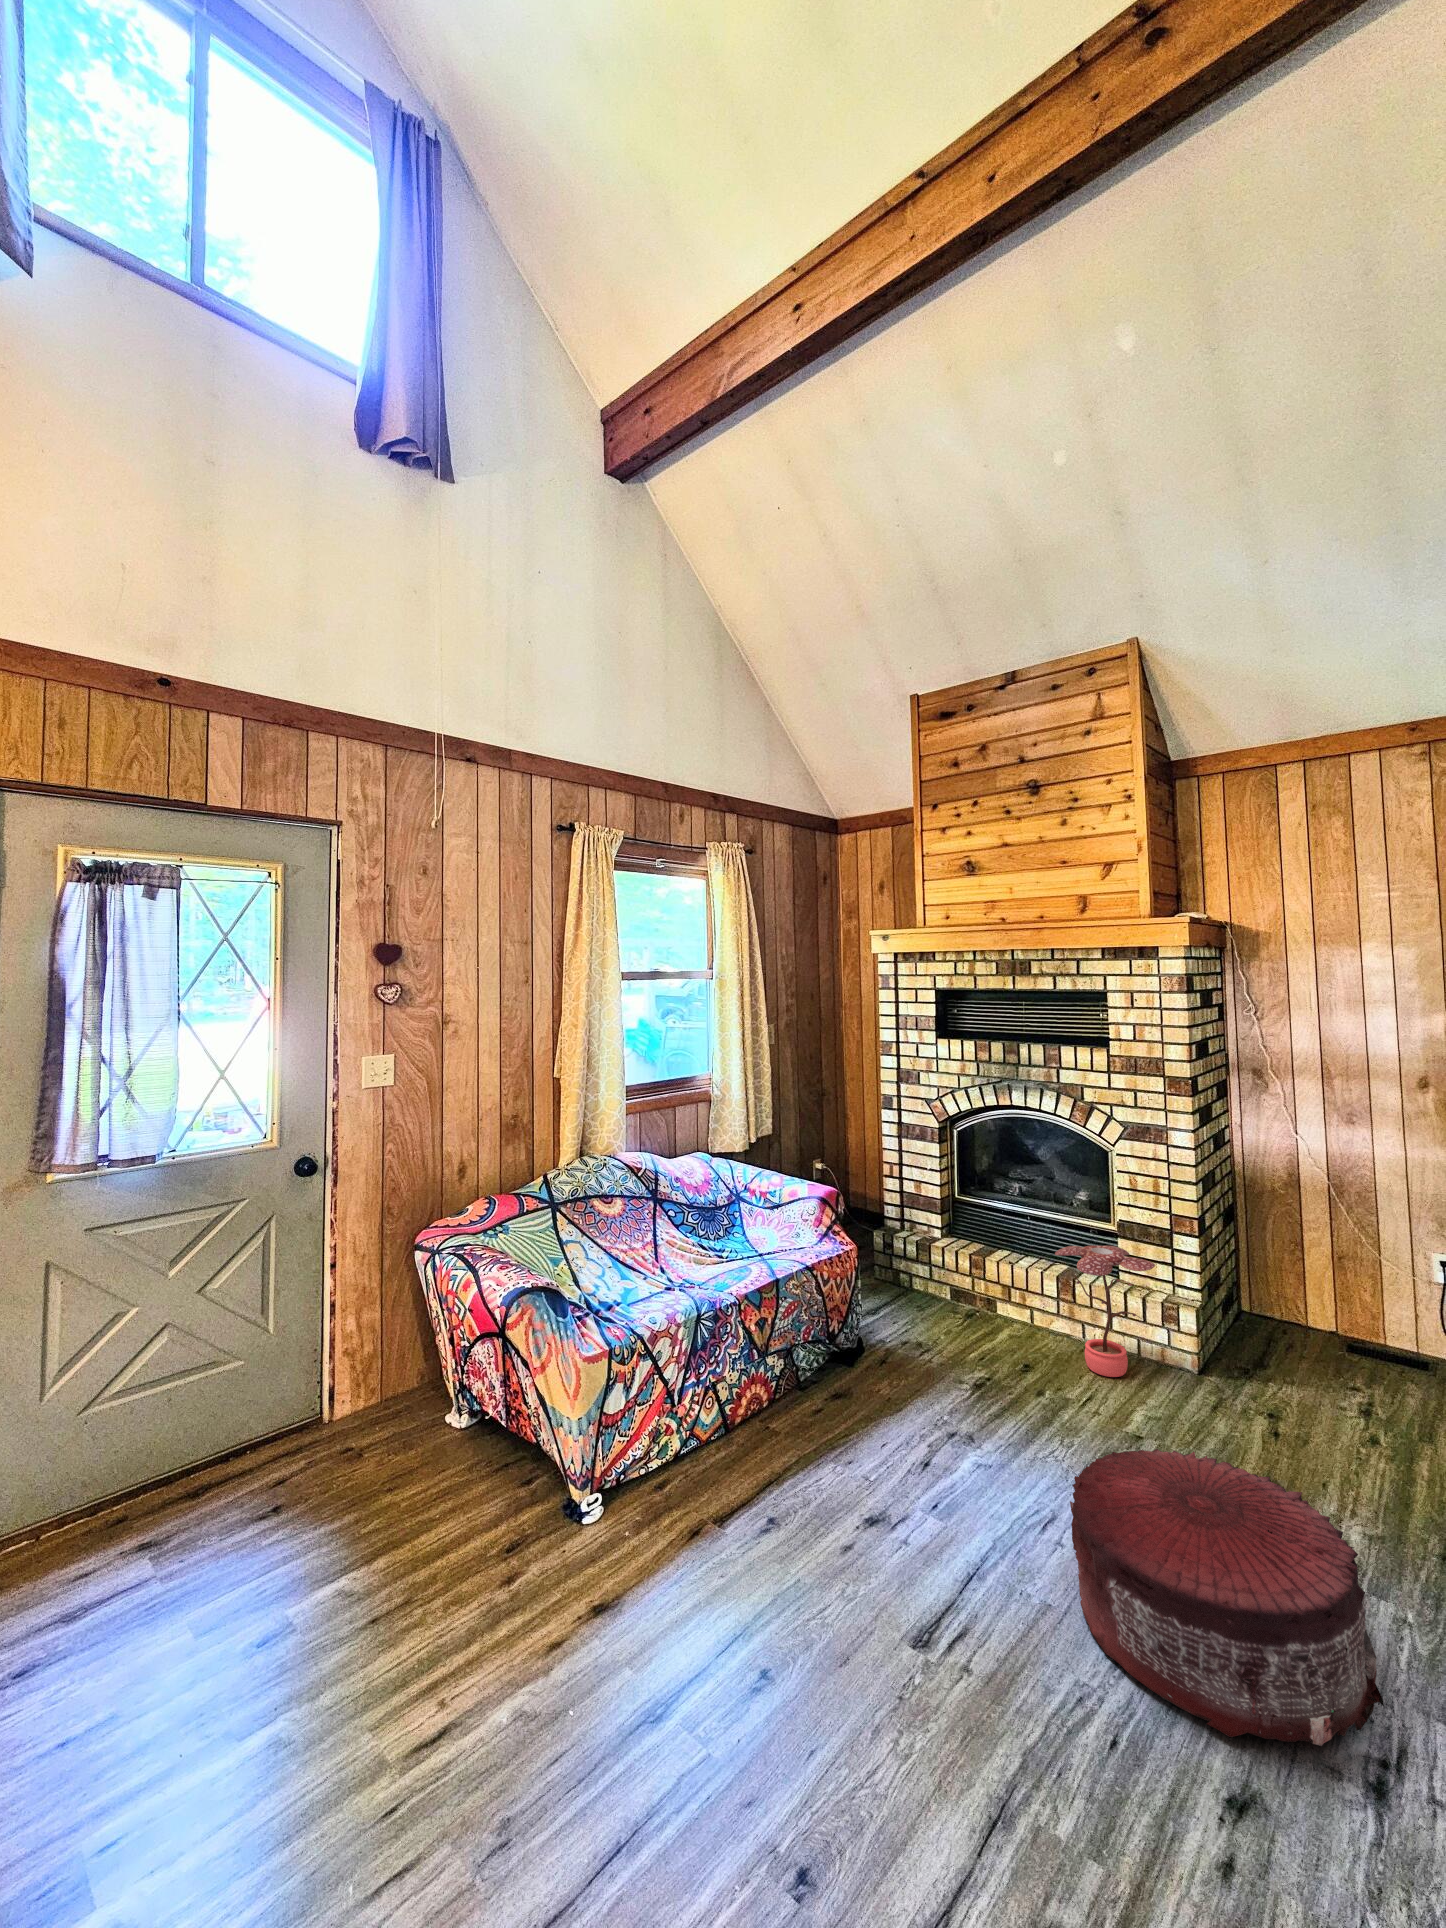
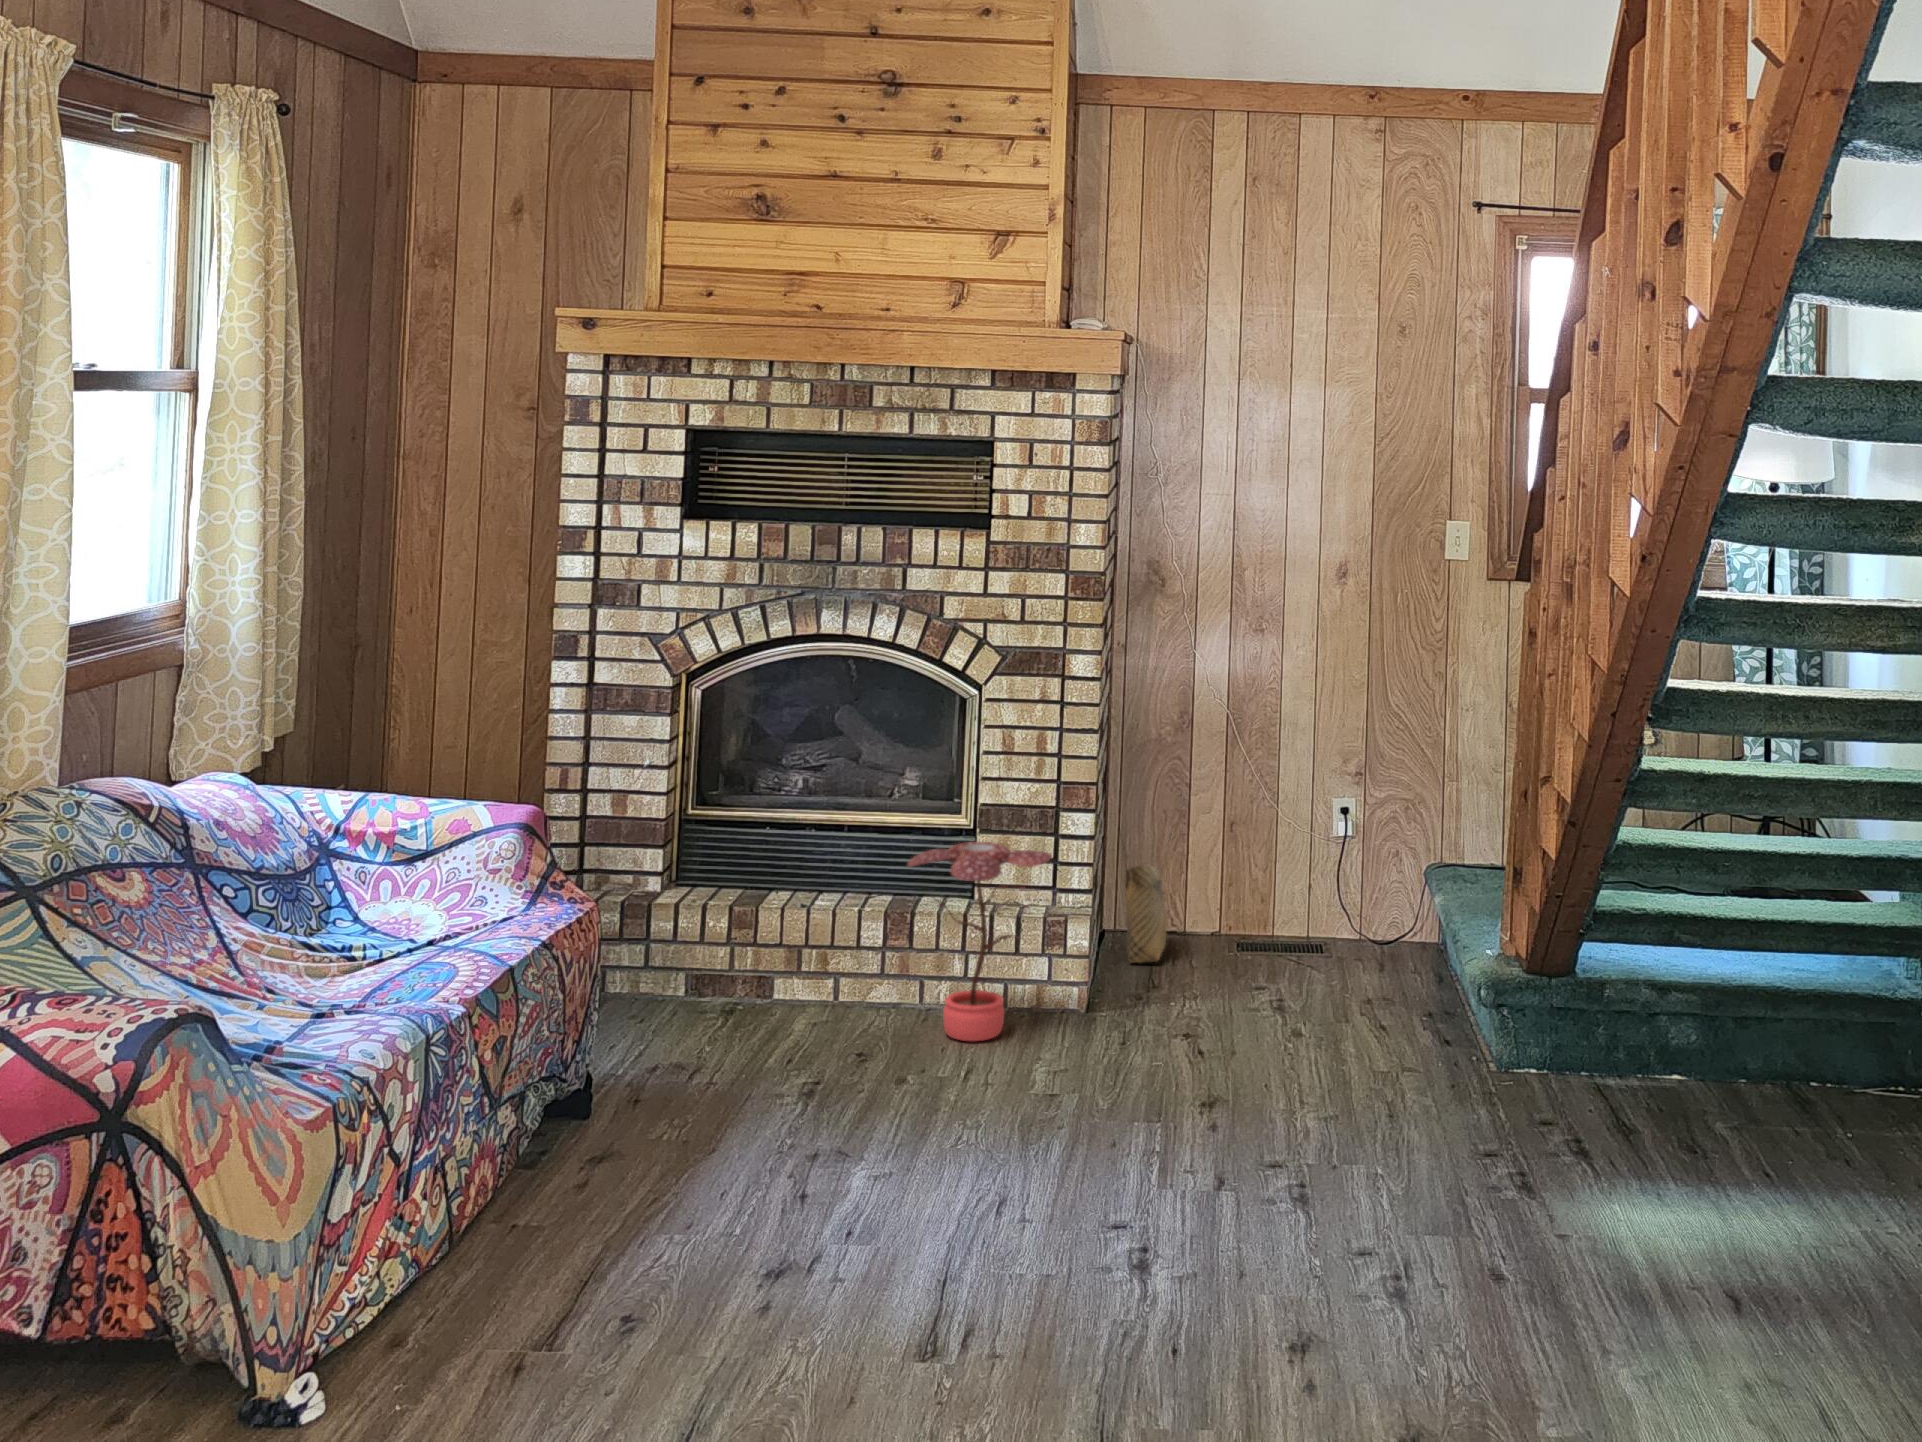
woven basket: none [1241,1249,1288,1346] -> present [1122,834,1172,963]
pouf: present [1070,1449,1384,1746] -> none [1063,1044,1390,1307]

